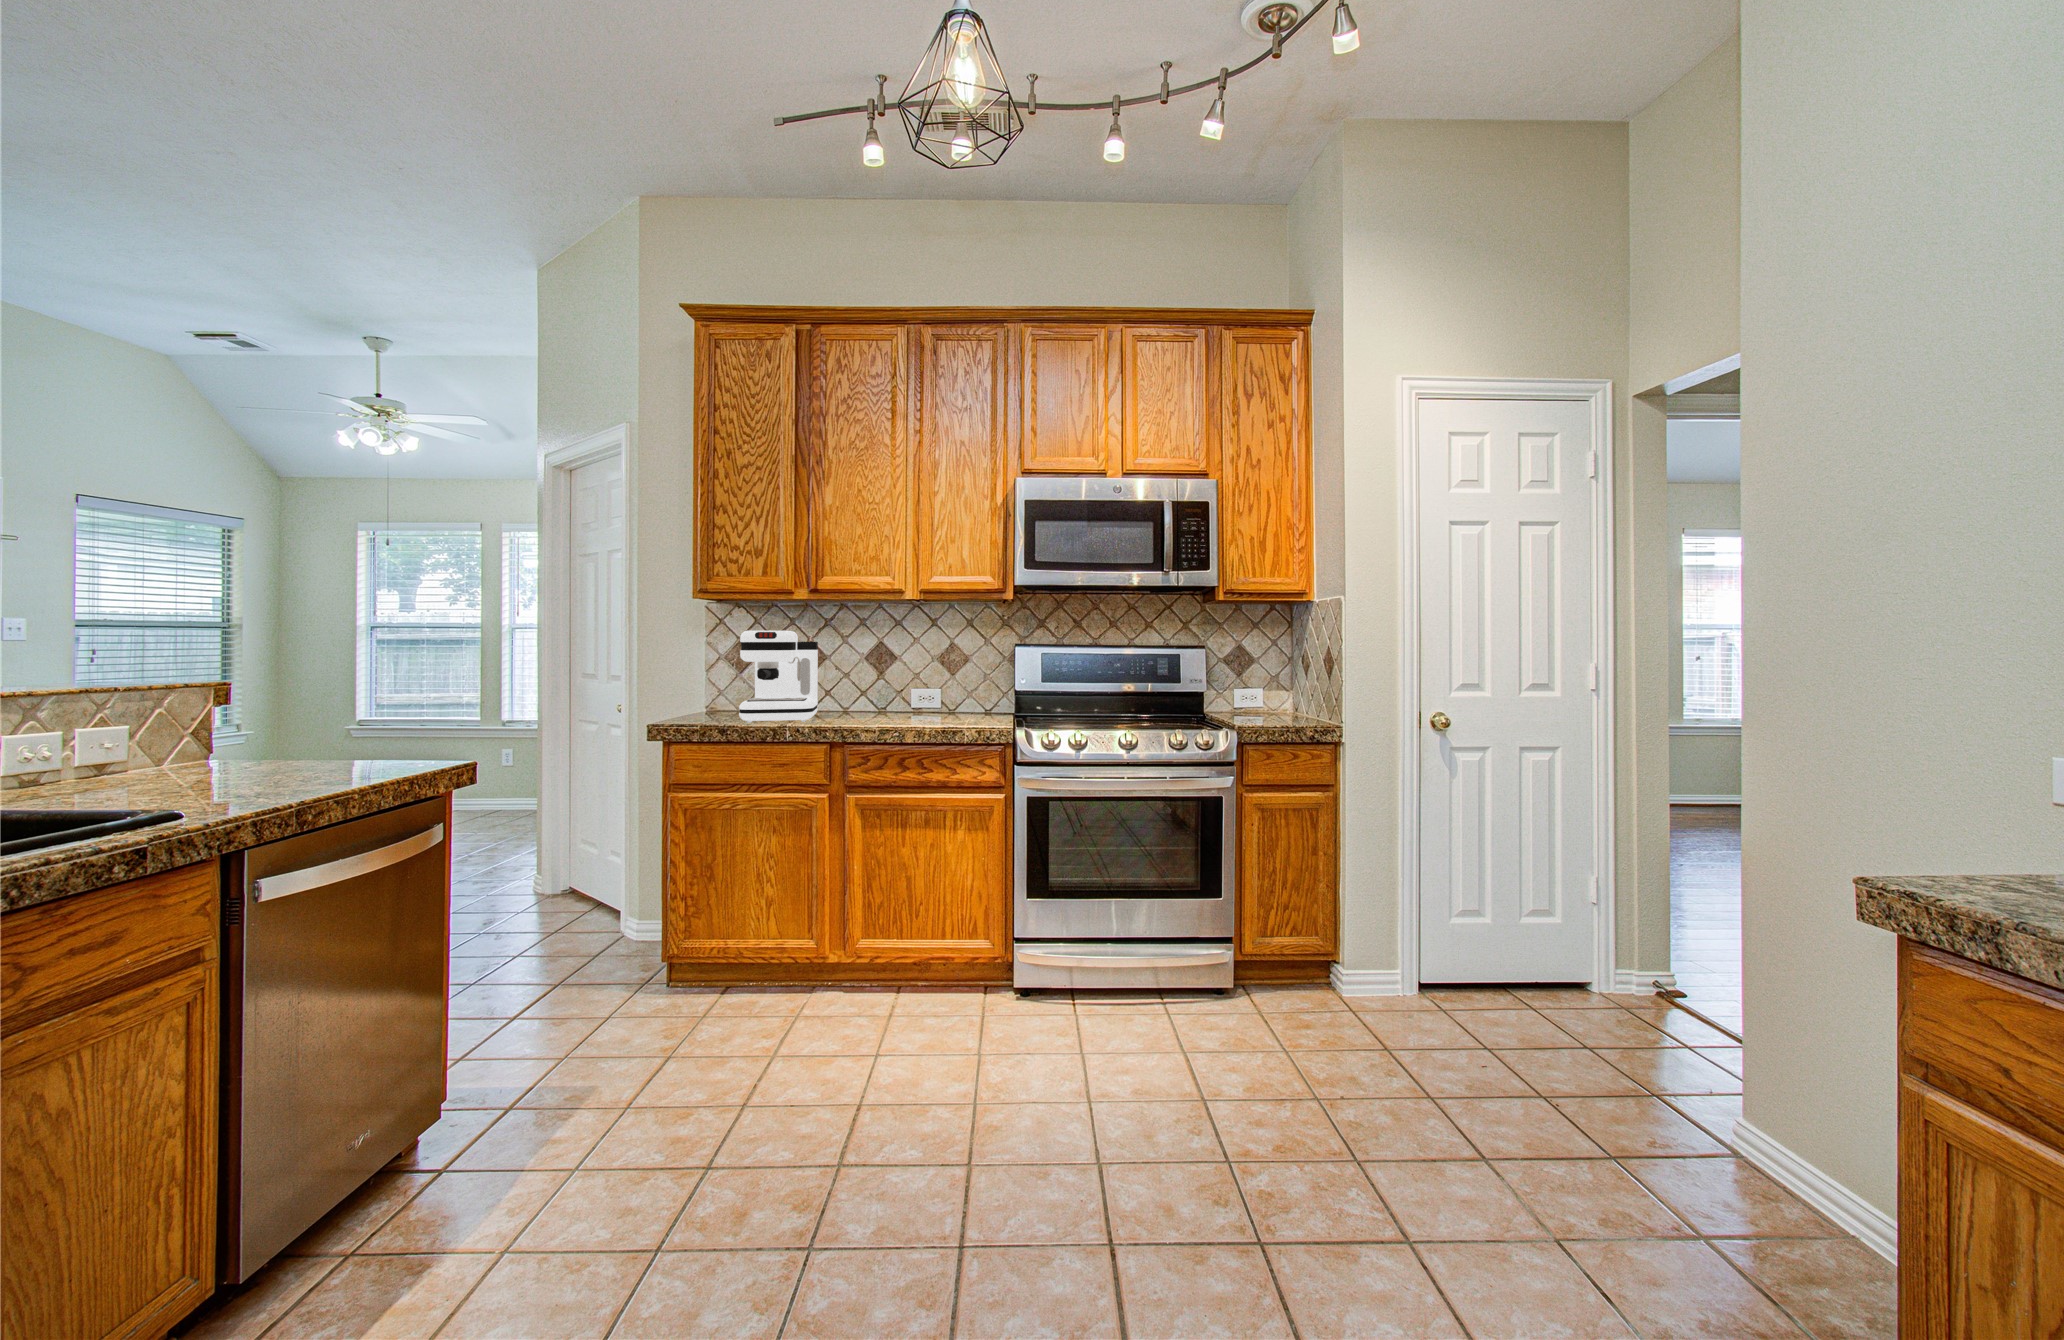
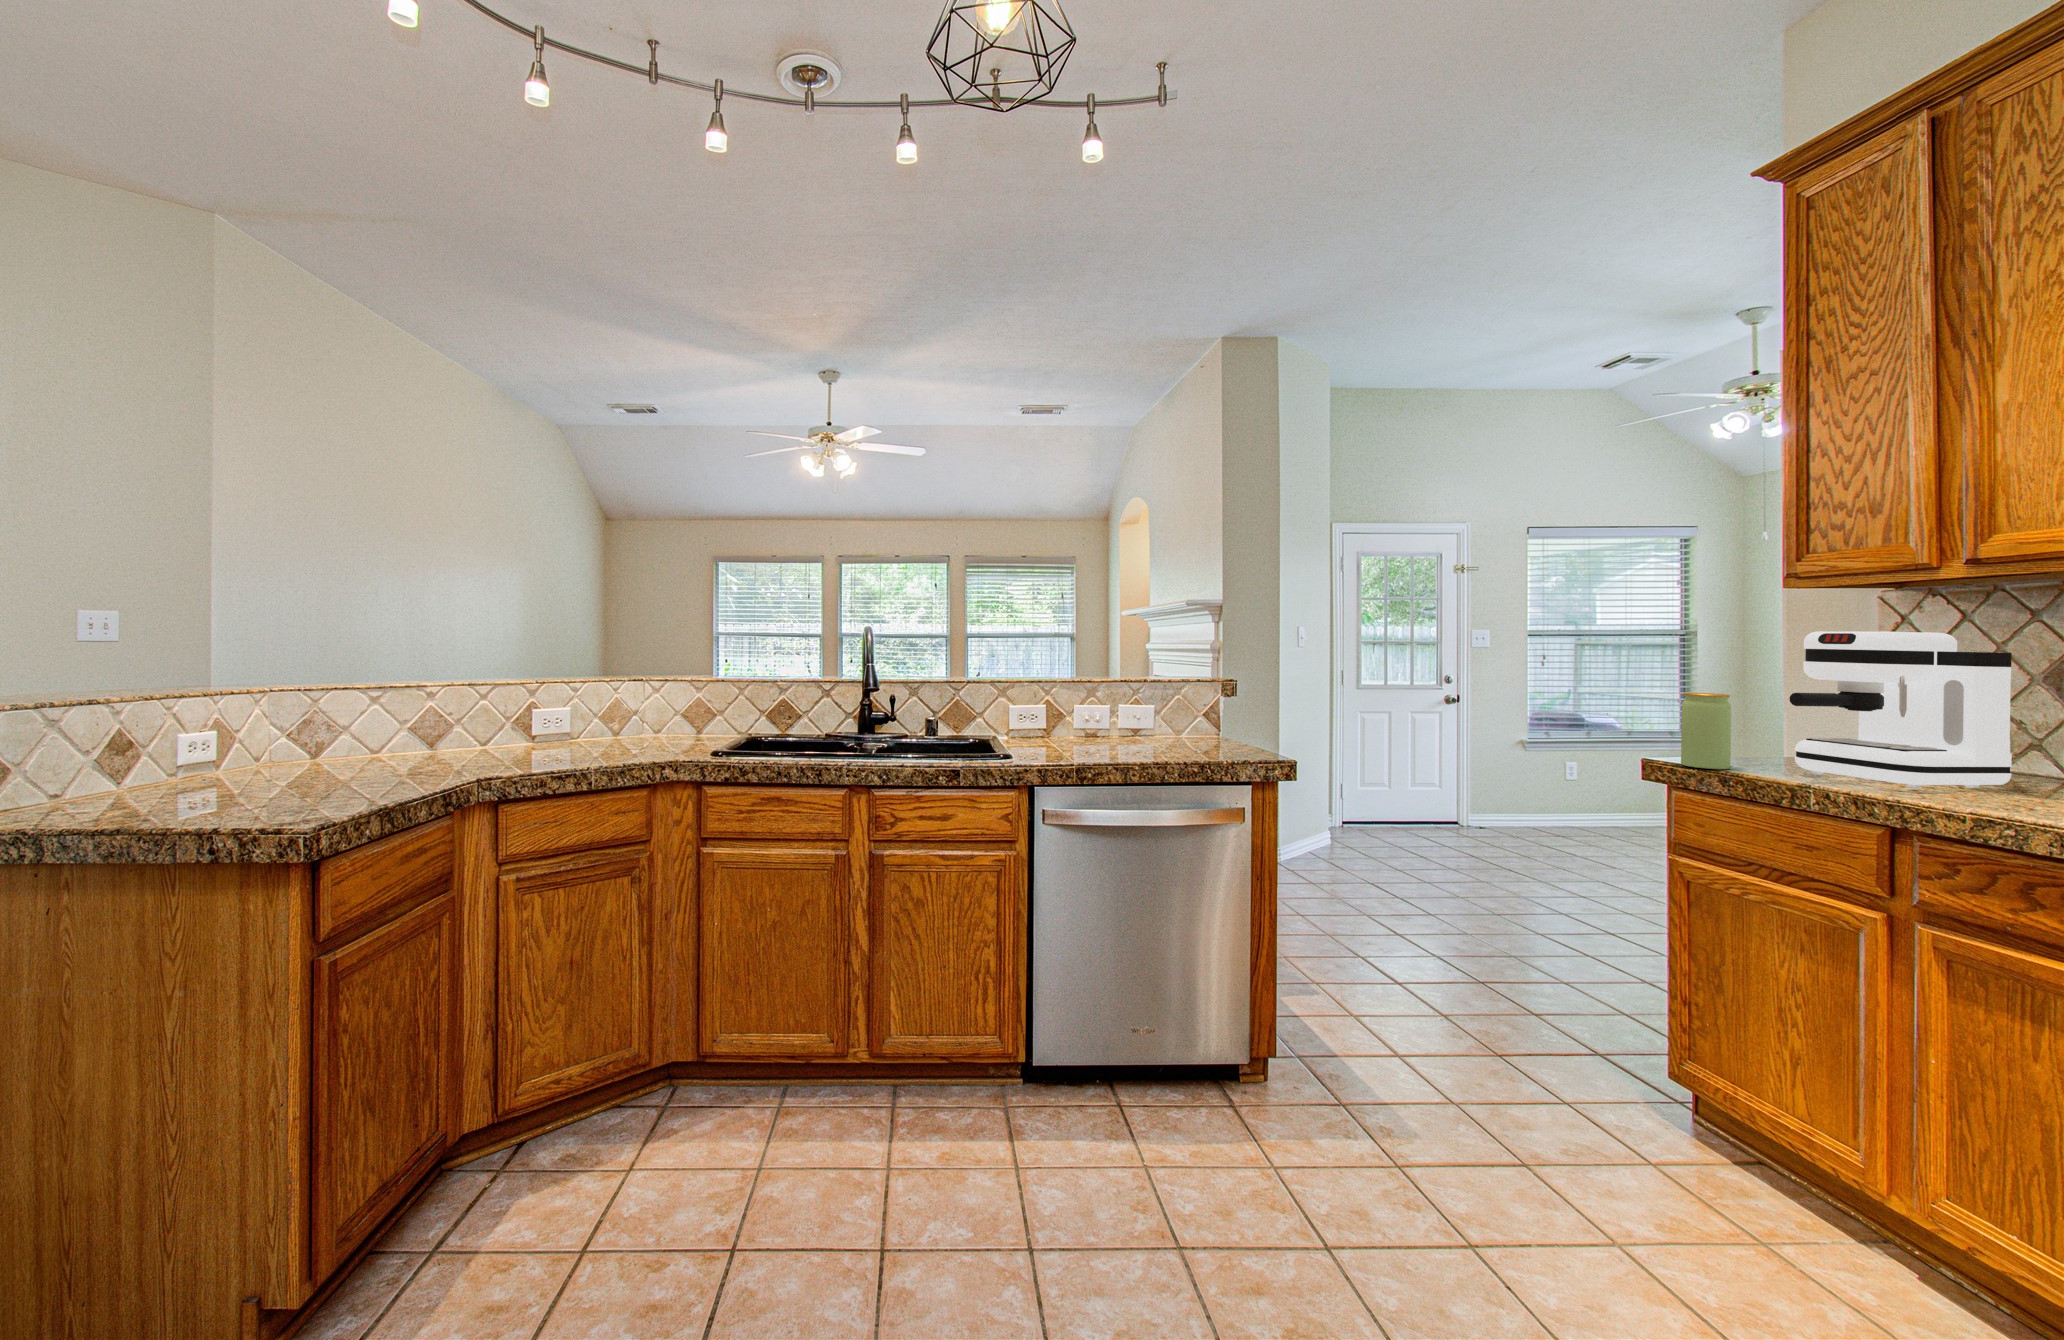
jar: none [680,676,710,730] -> present [1681,693,1731,769]

